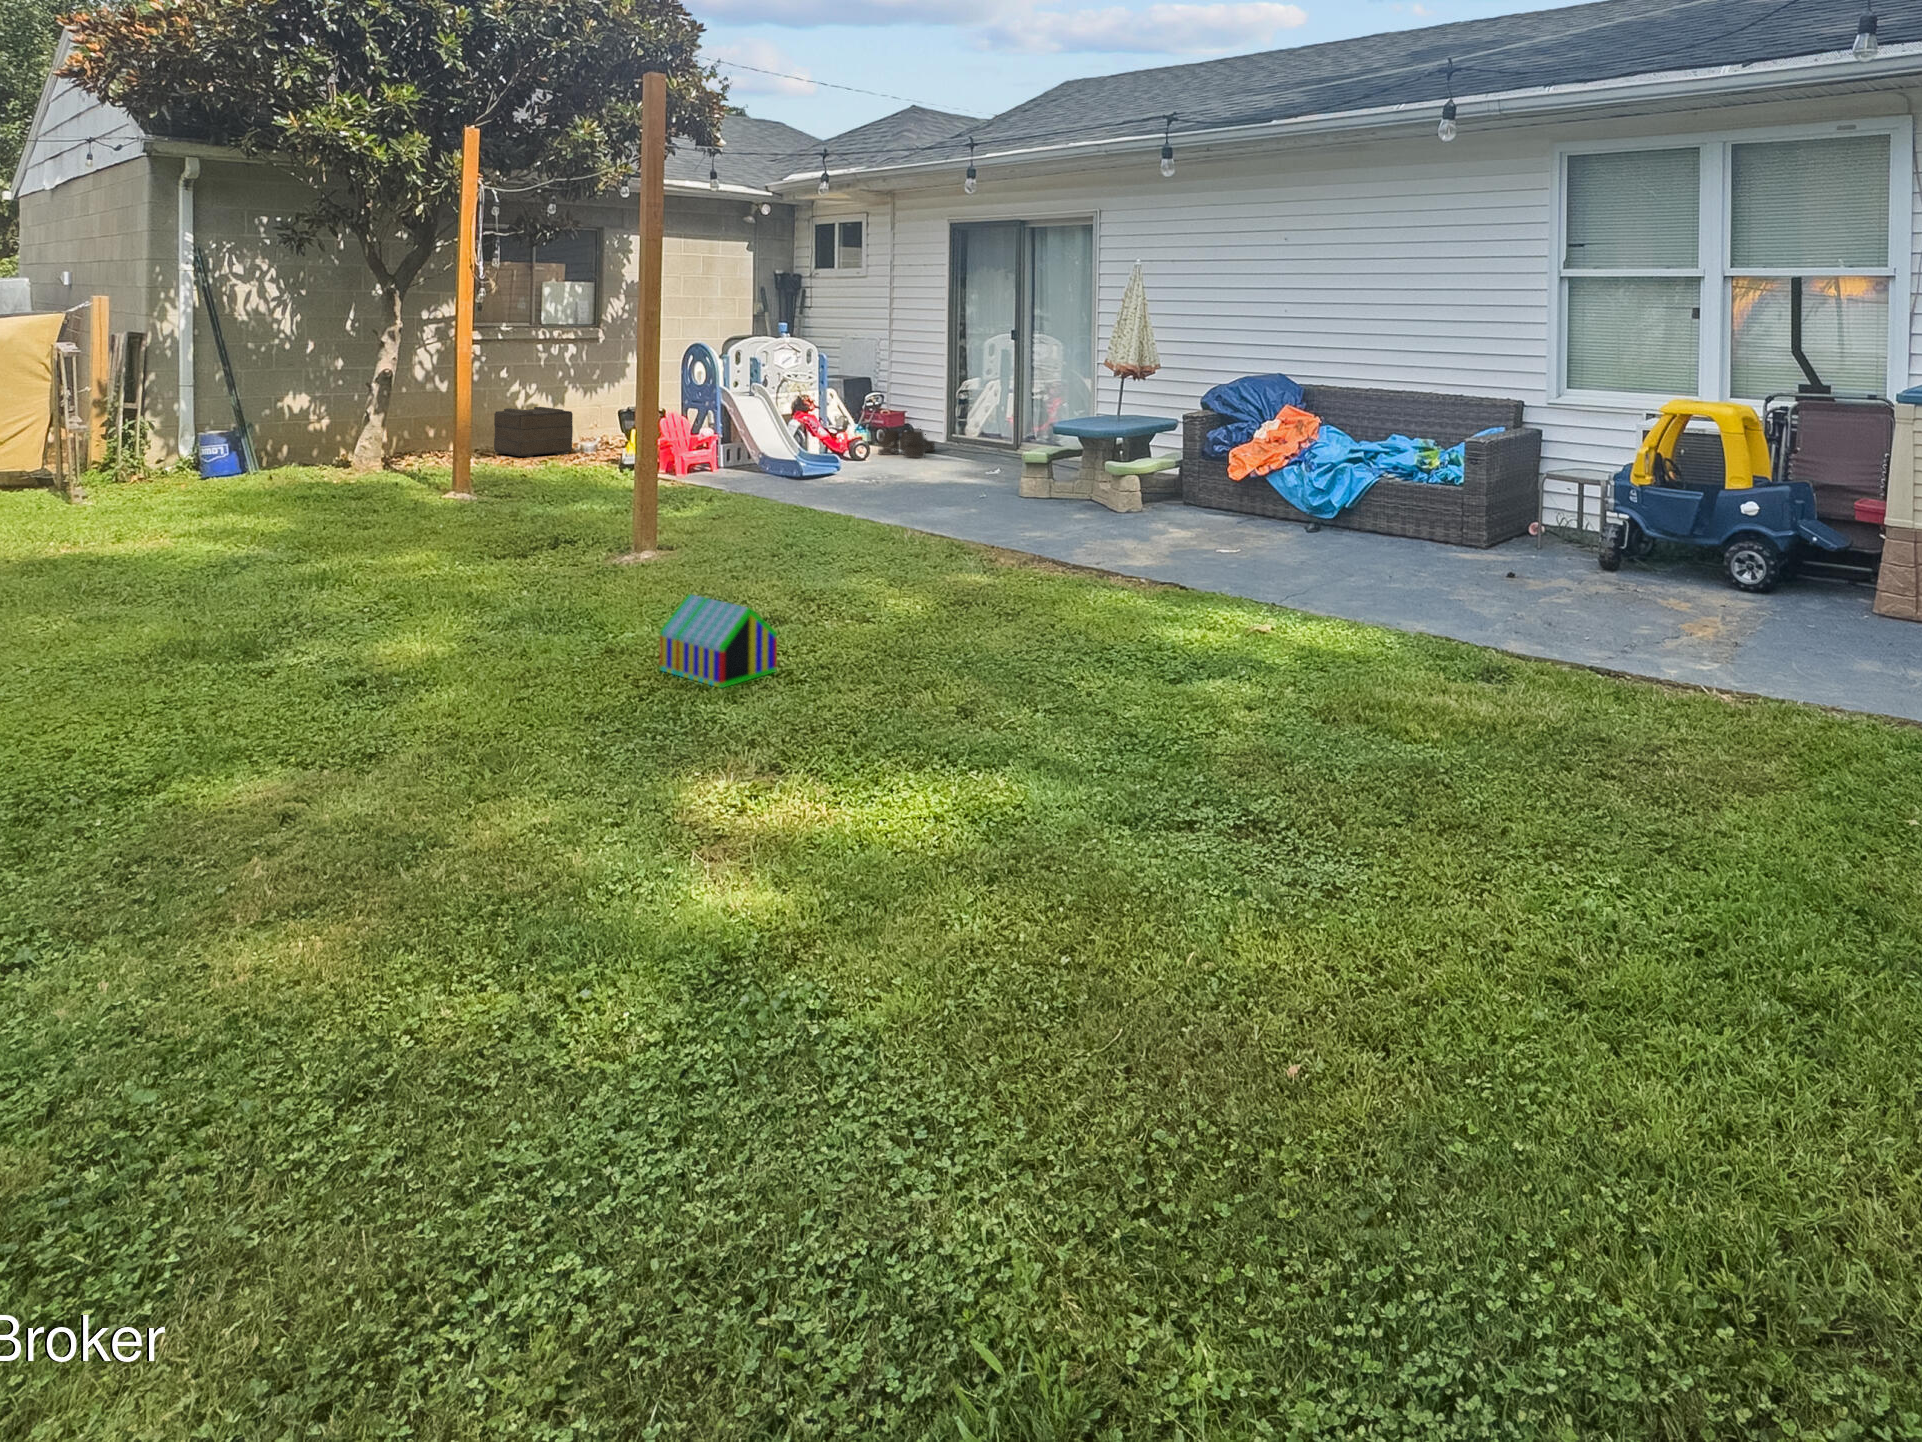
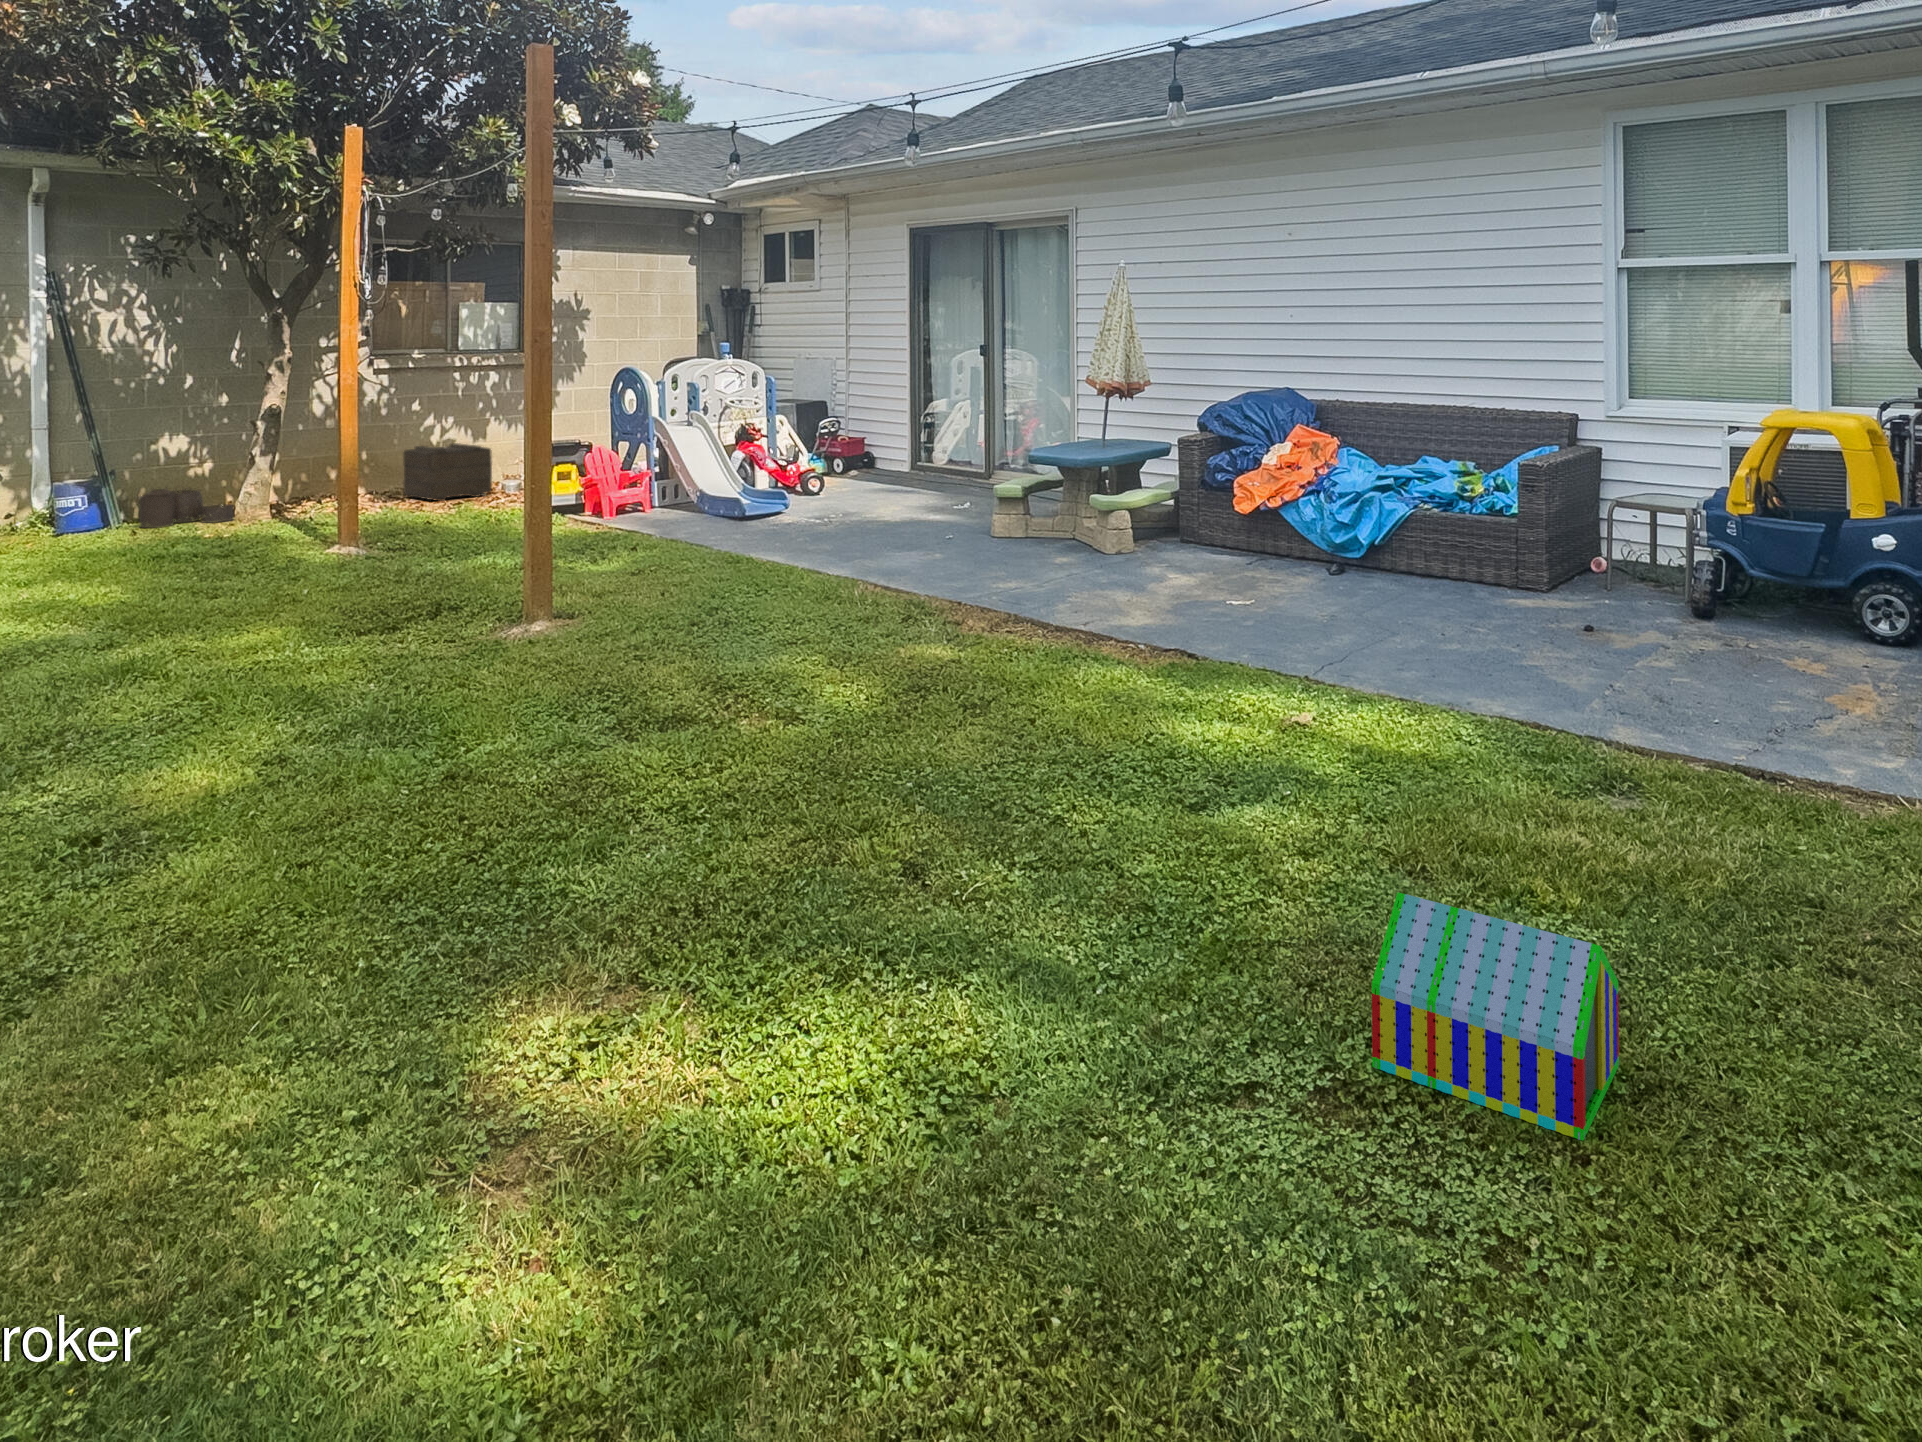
woven basket: present [878,428,935,458] -> present [139,487,233,528]
toy house: present [659,594,777,688] -> present [1372,892,1619,1141]

